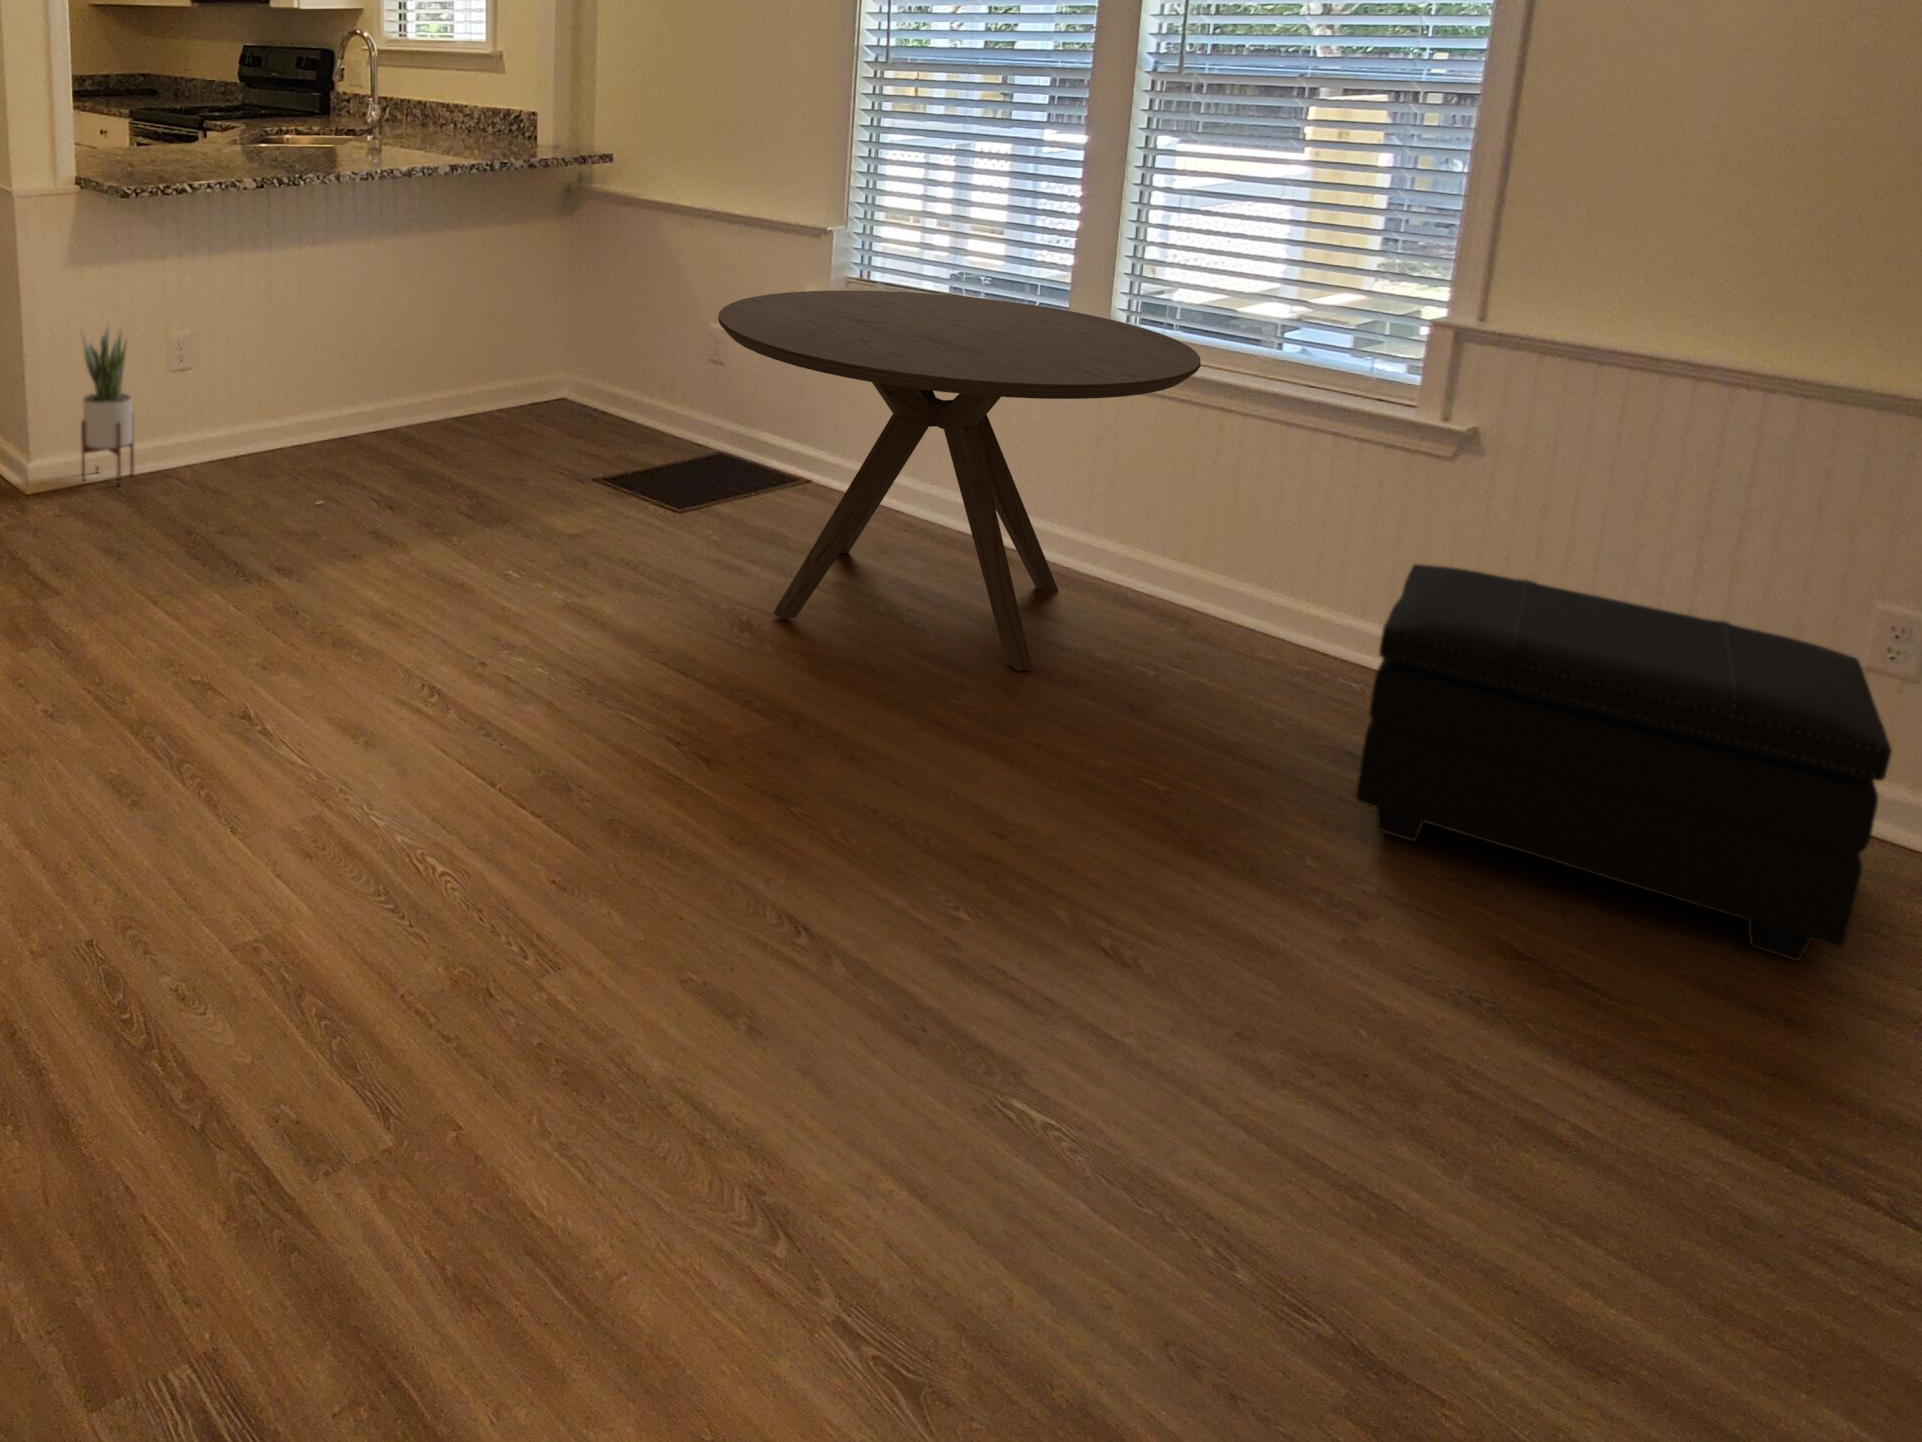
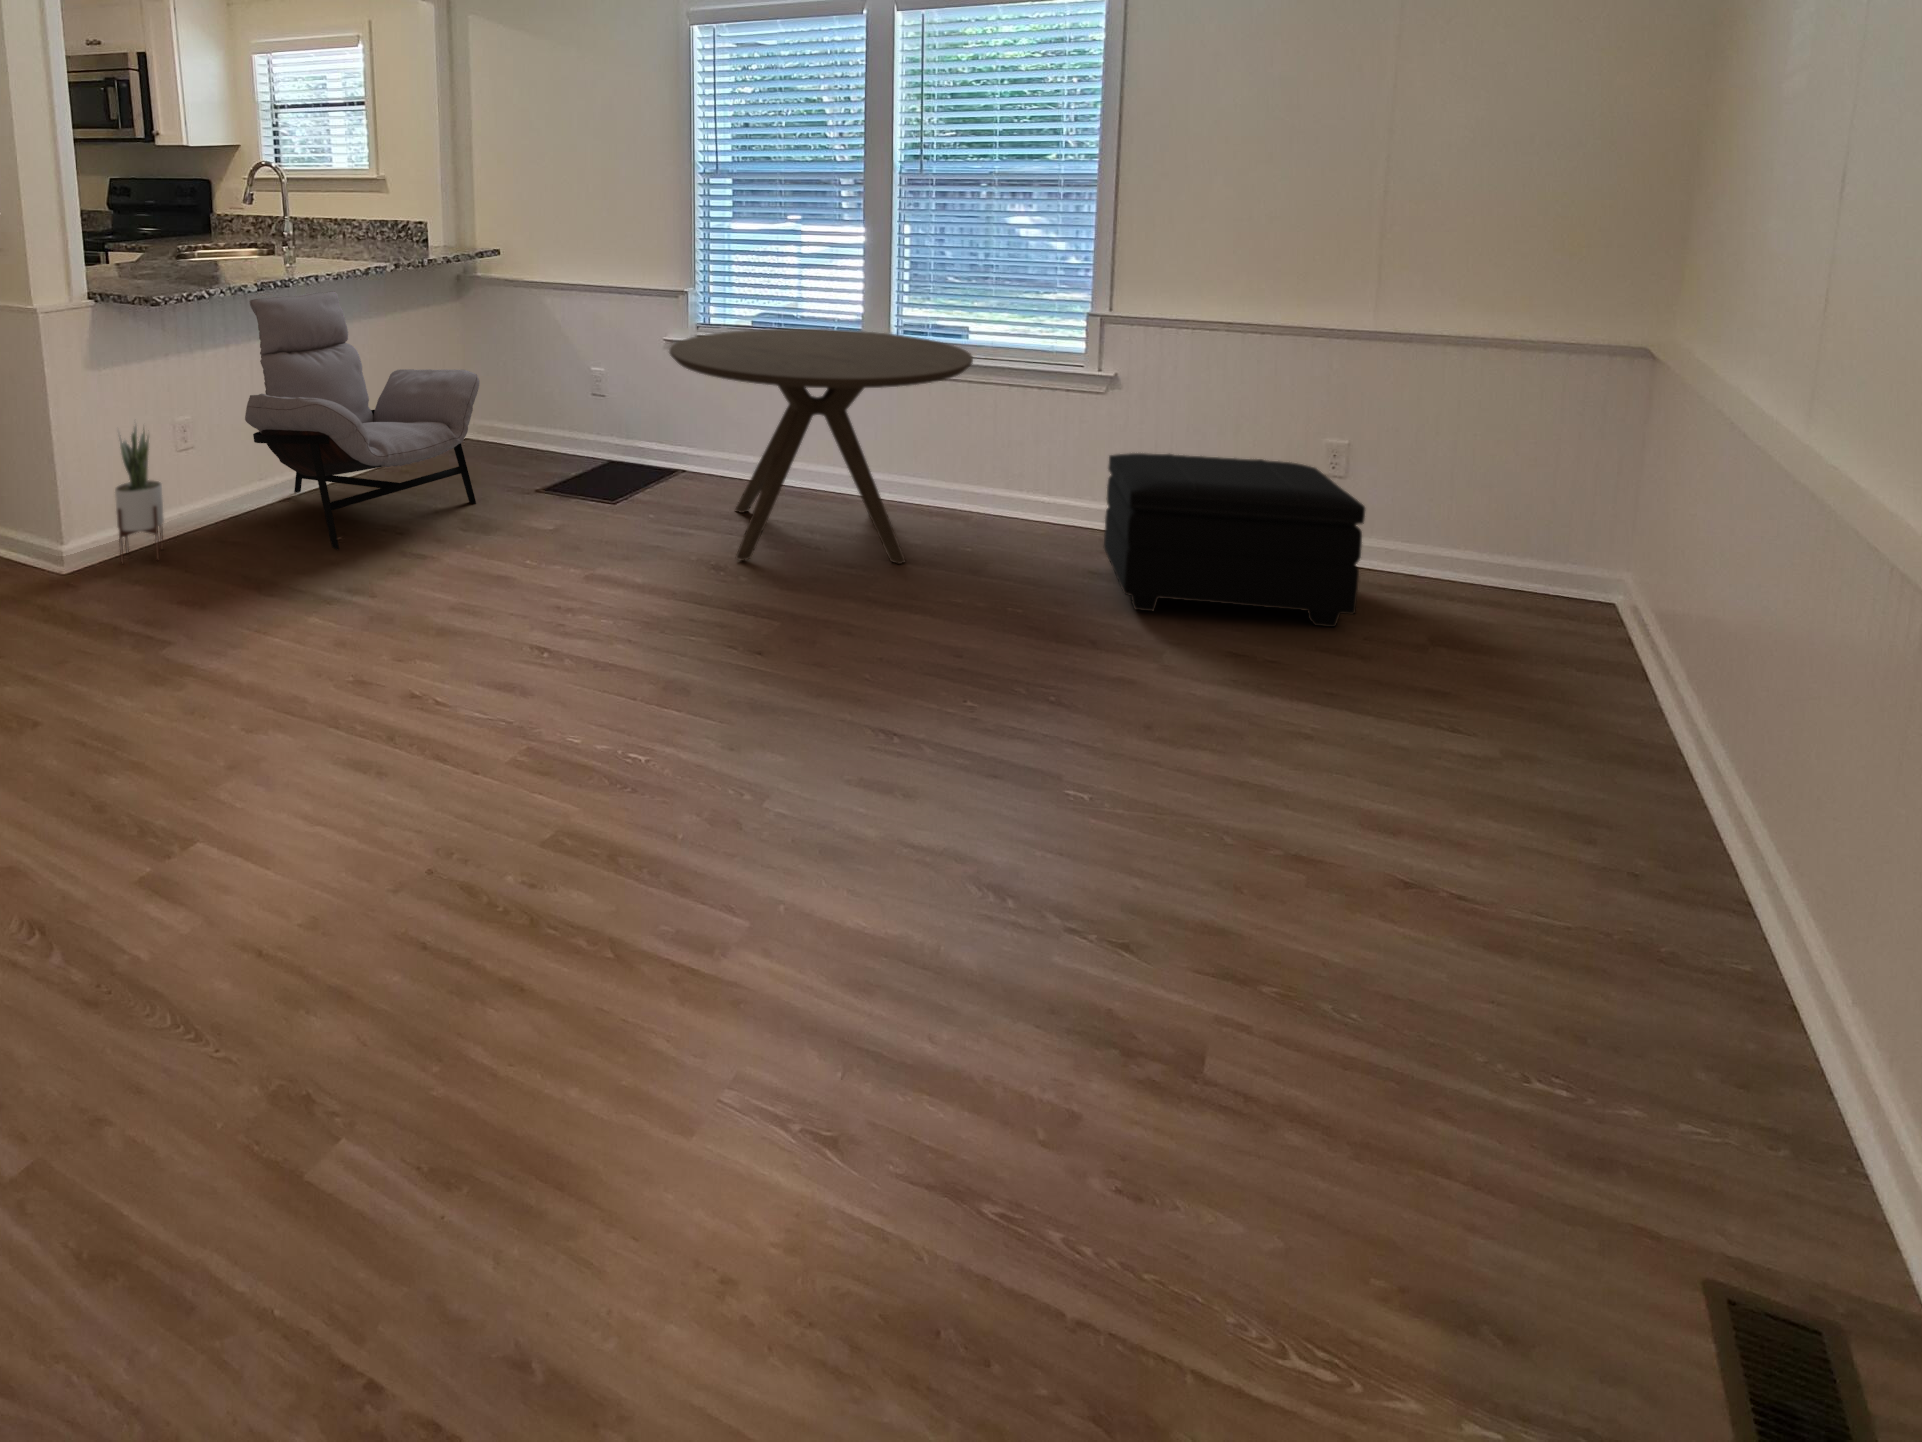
lounge chair: none [235,192,517,508] -> present [245,291,479,550]

